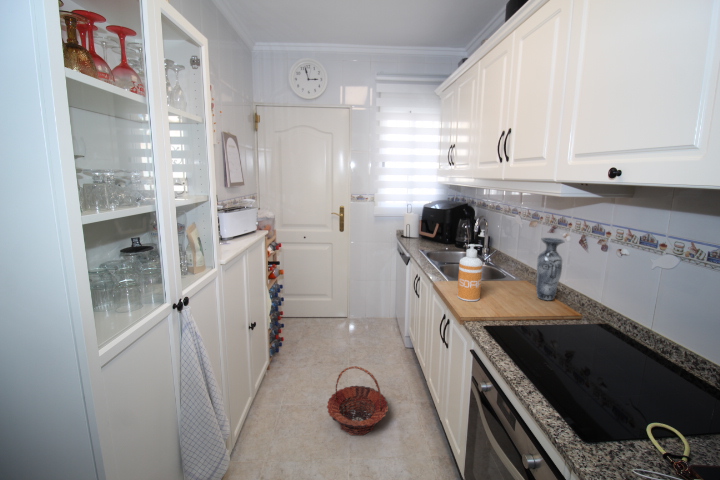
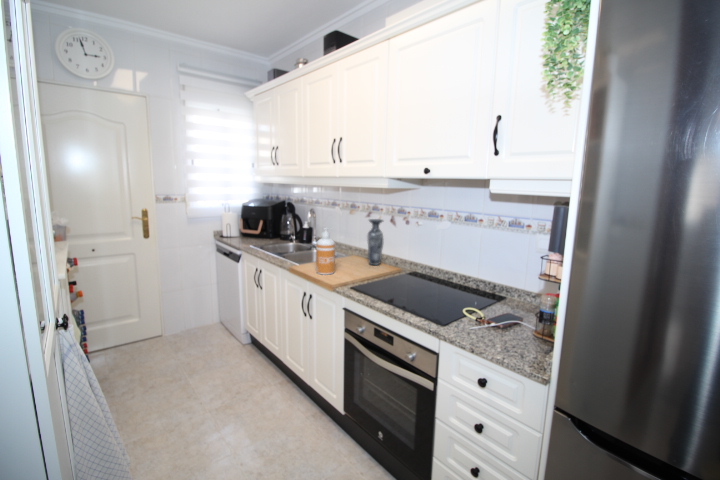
basket: present [327,366,388,435] -> none [189,366,257,437]

